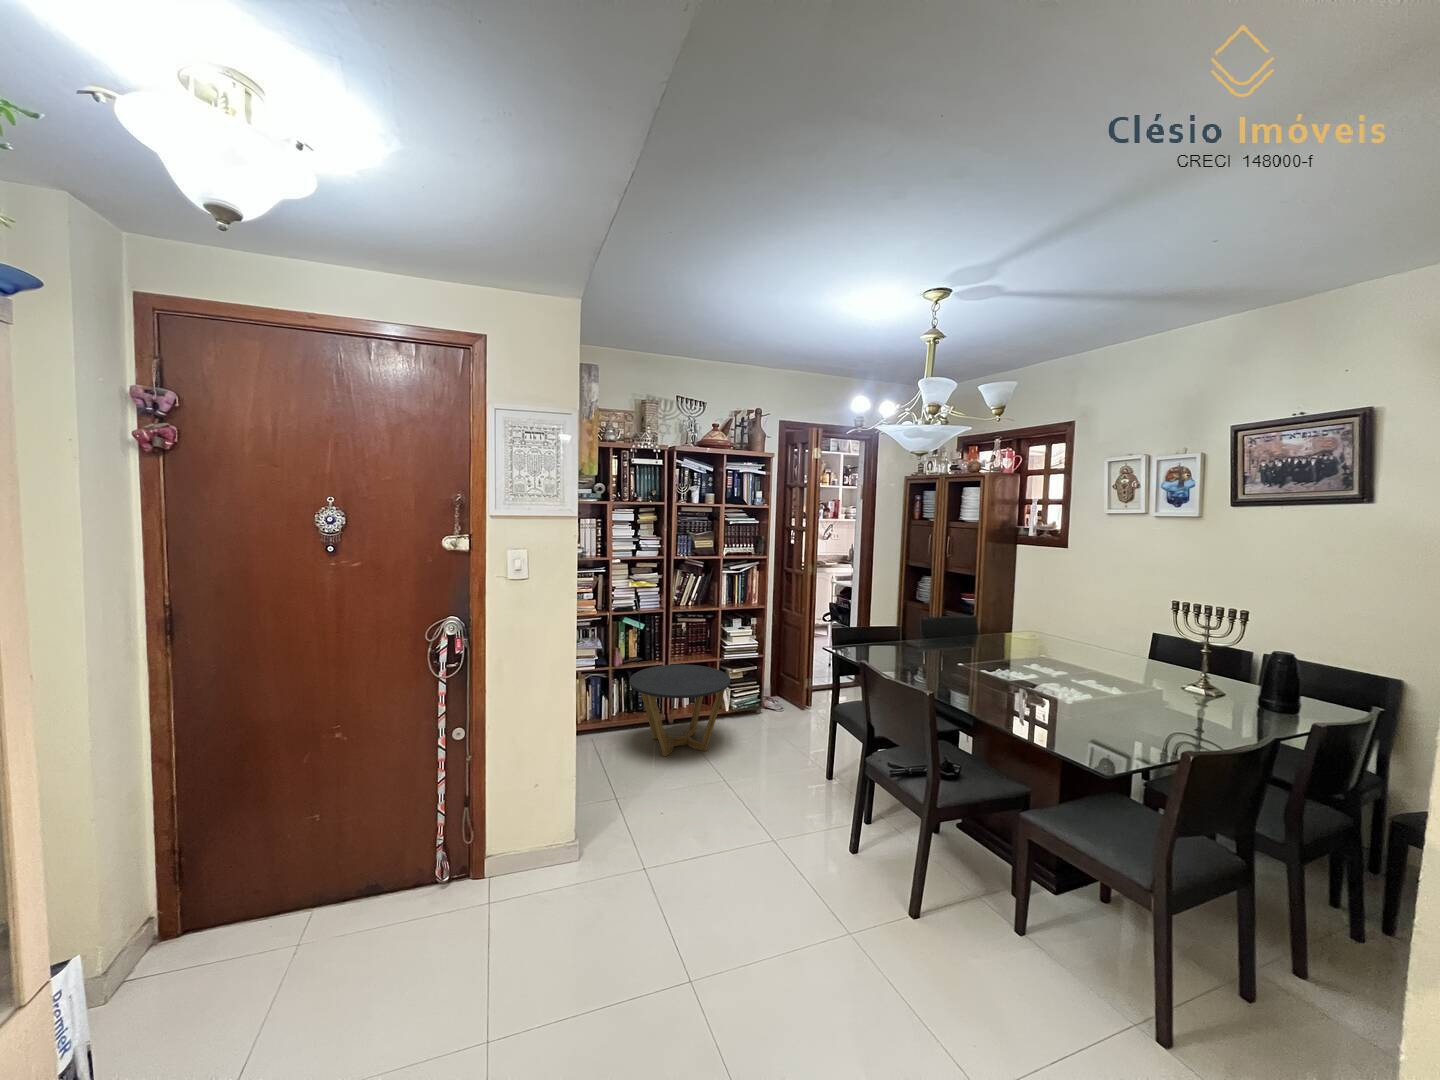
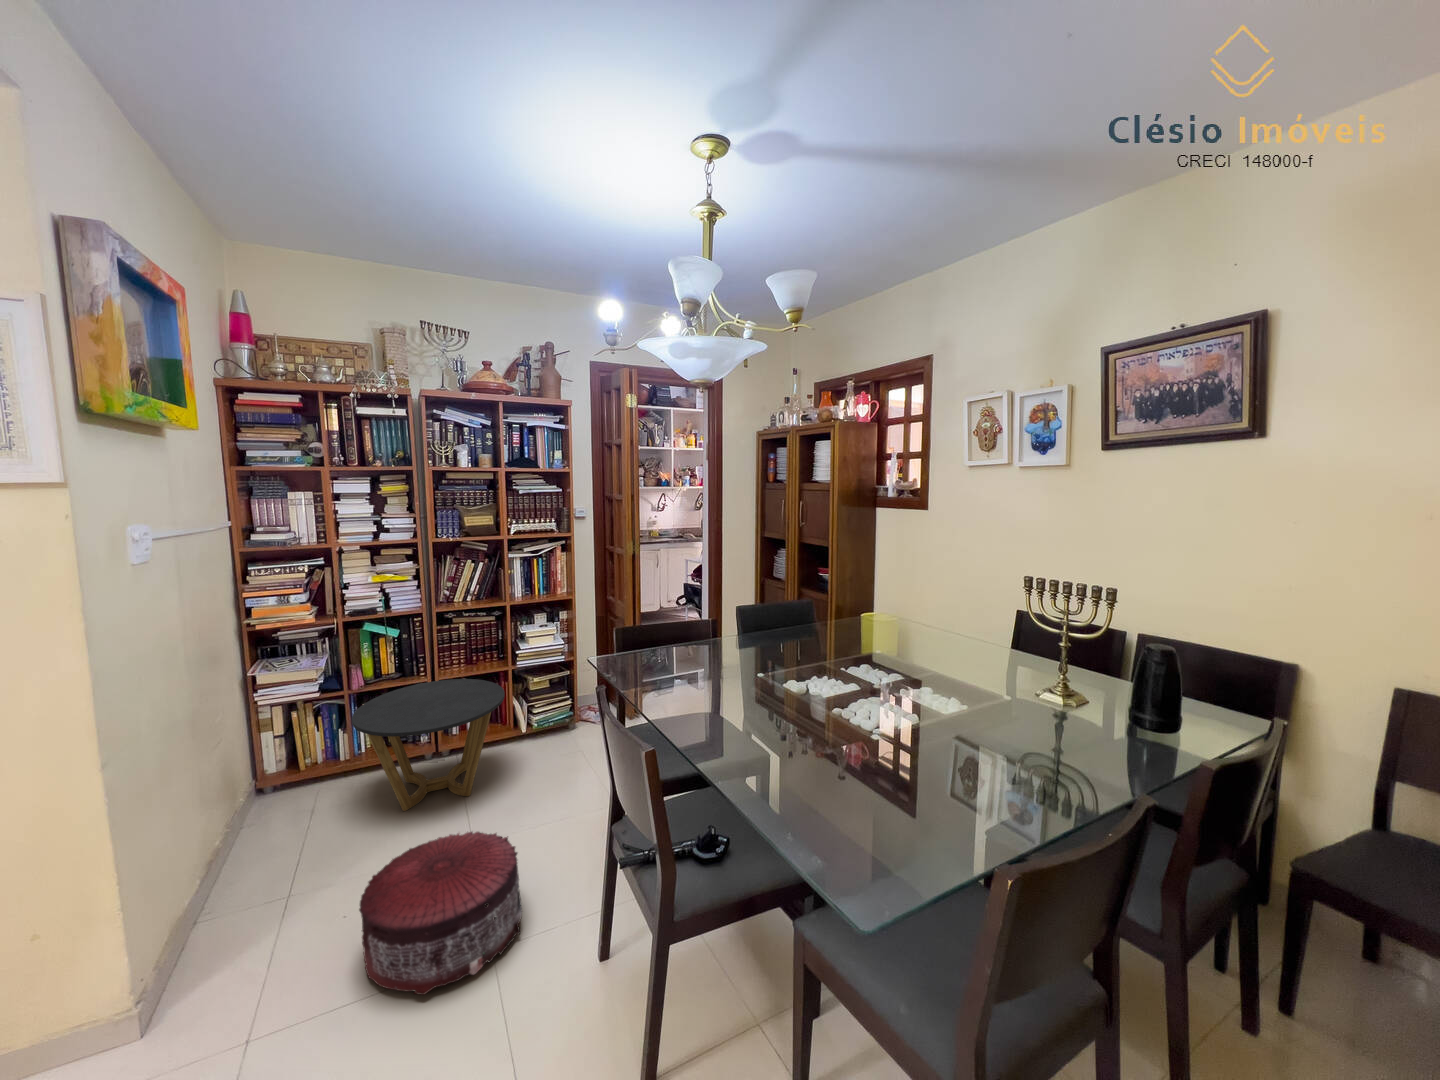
pouf: none [694,762,796,855] -> present [359,832,522,995]

